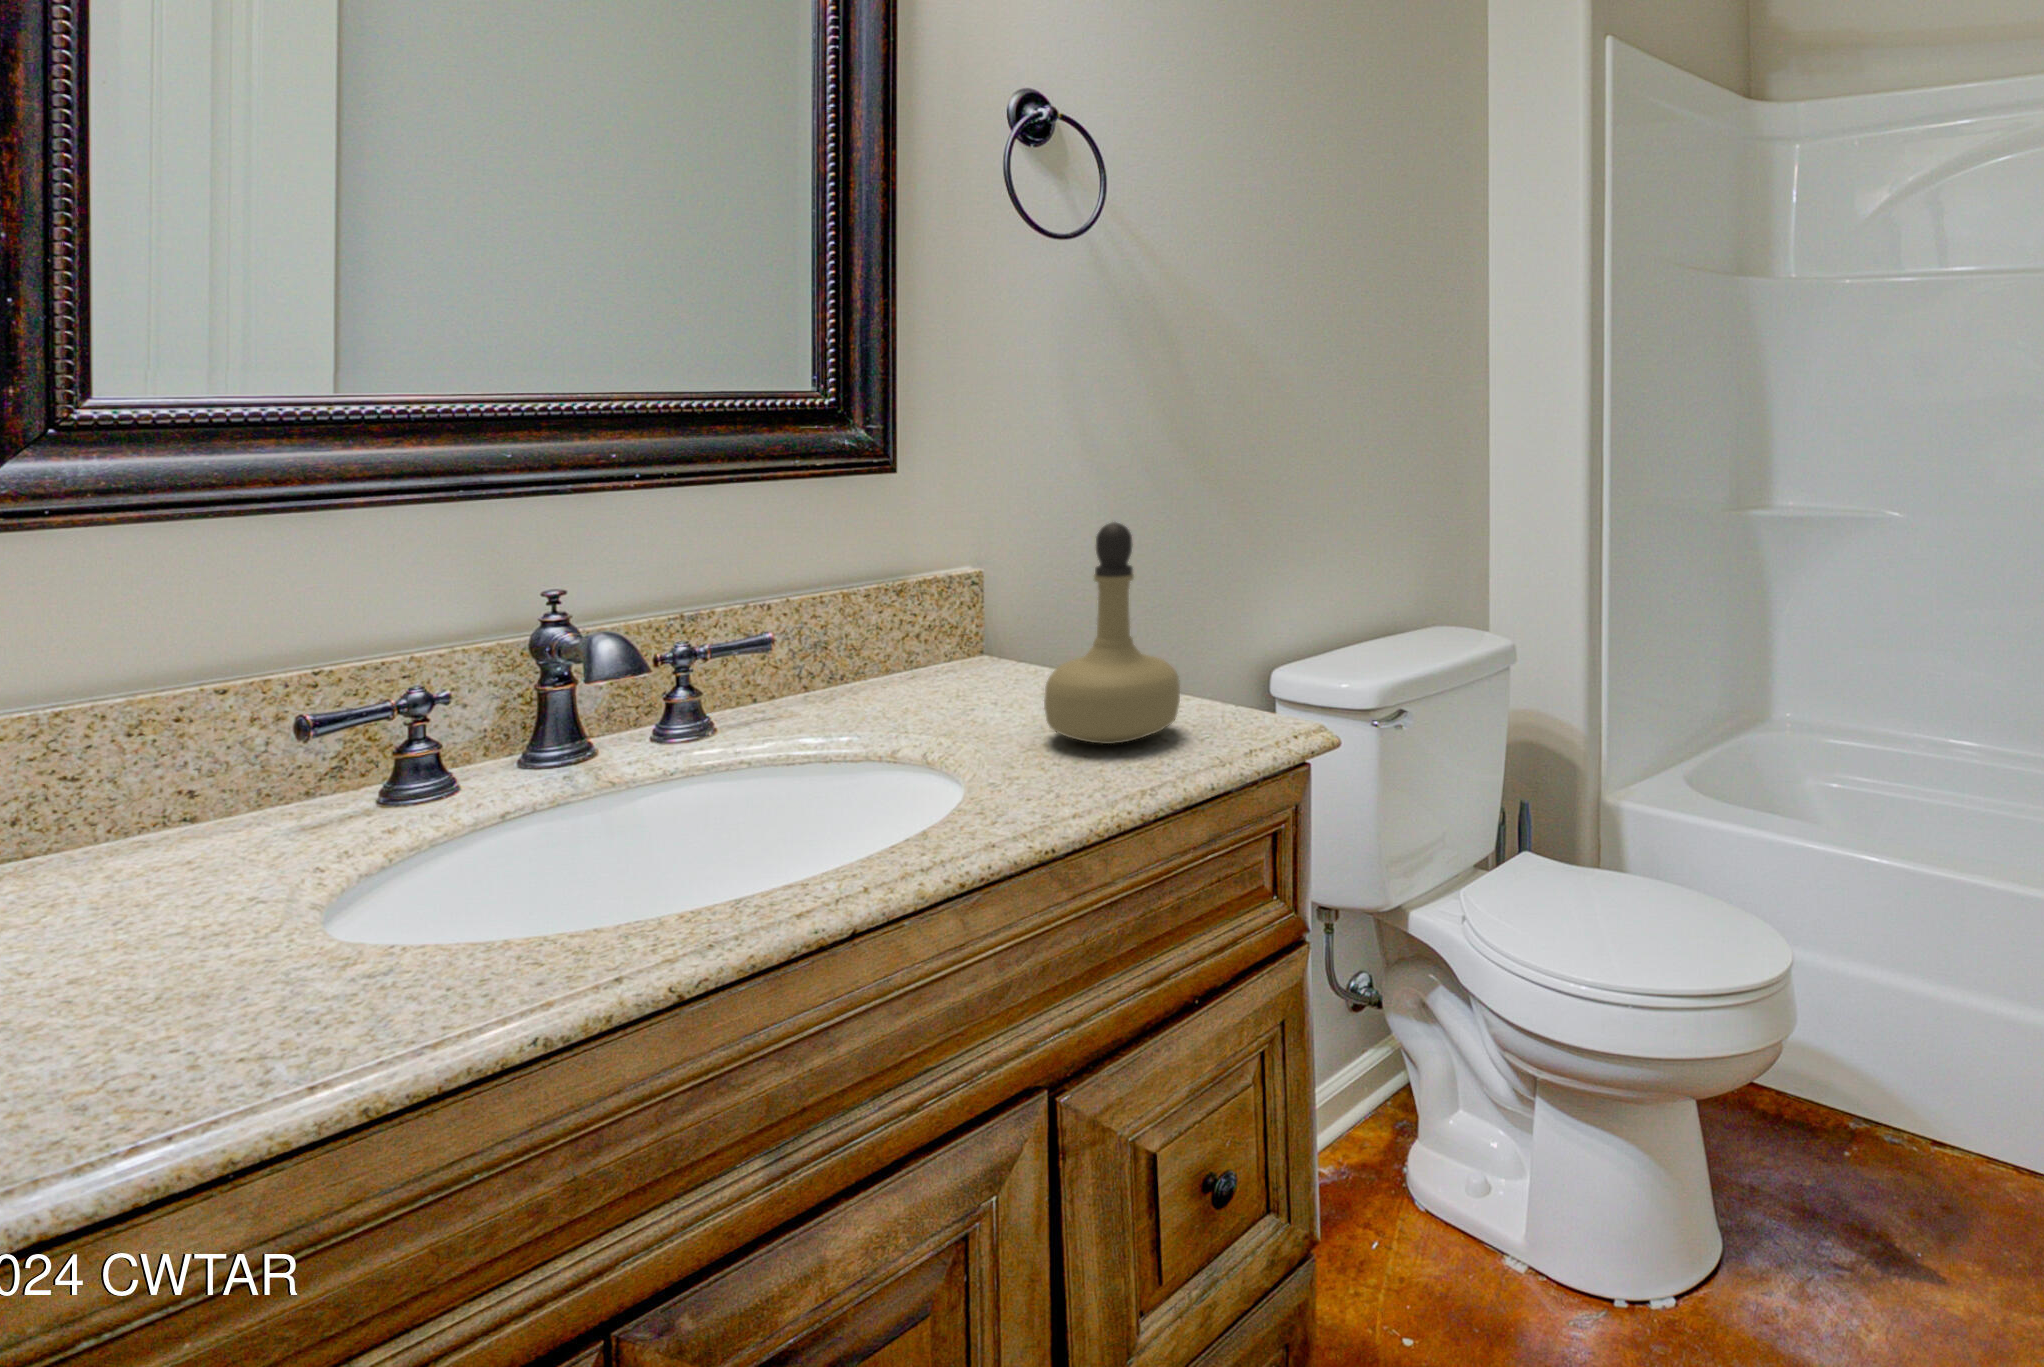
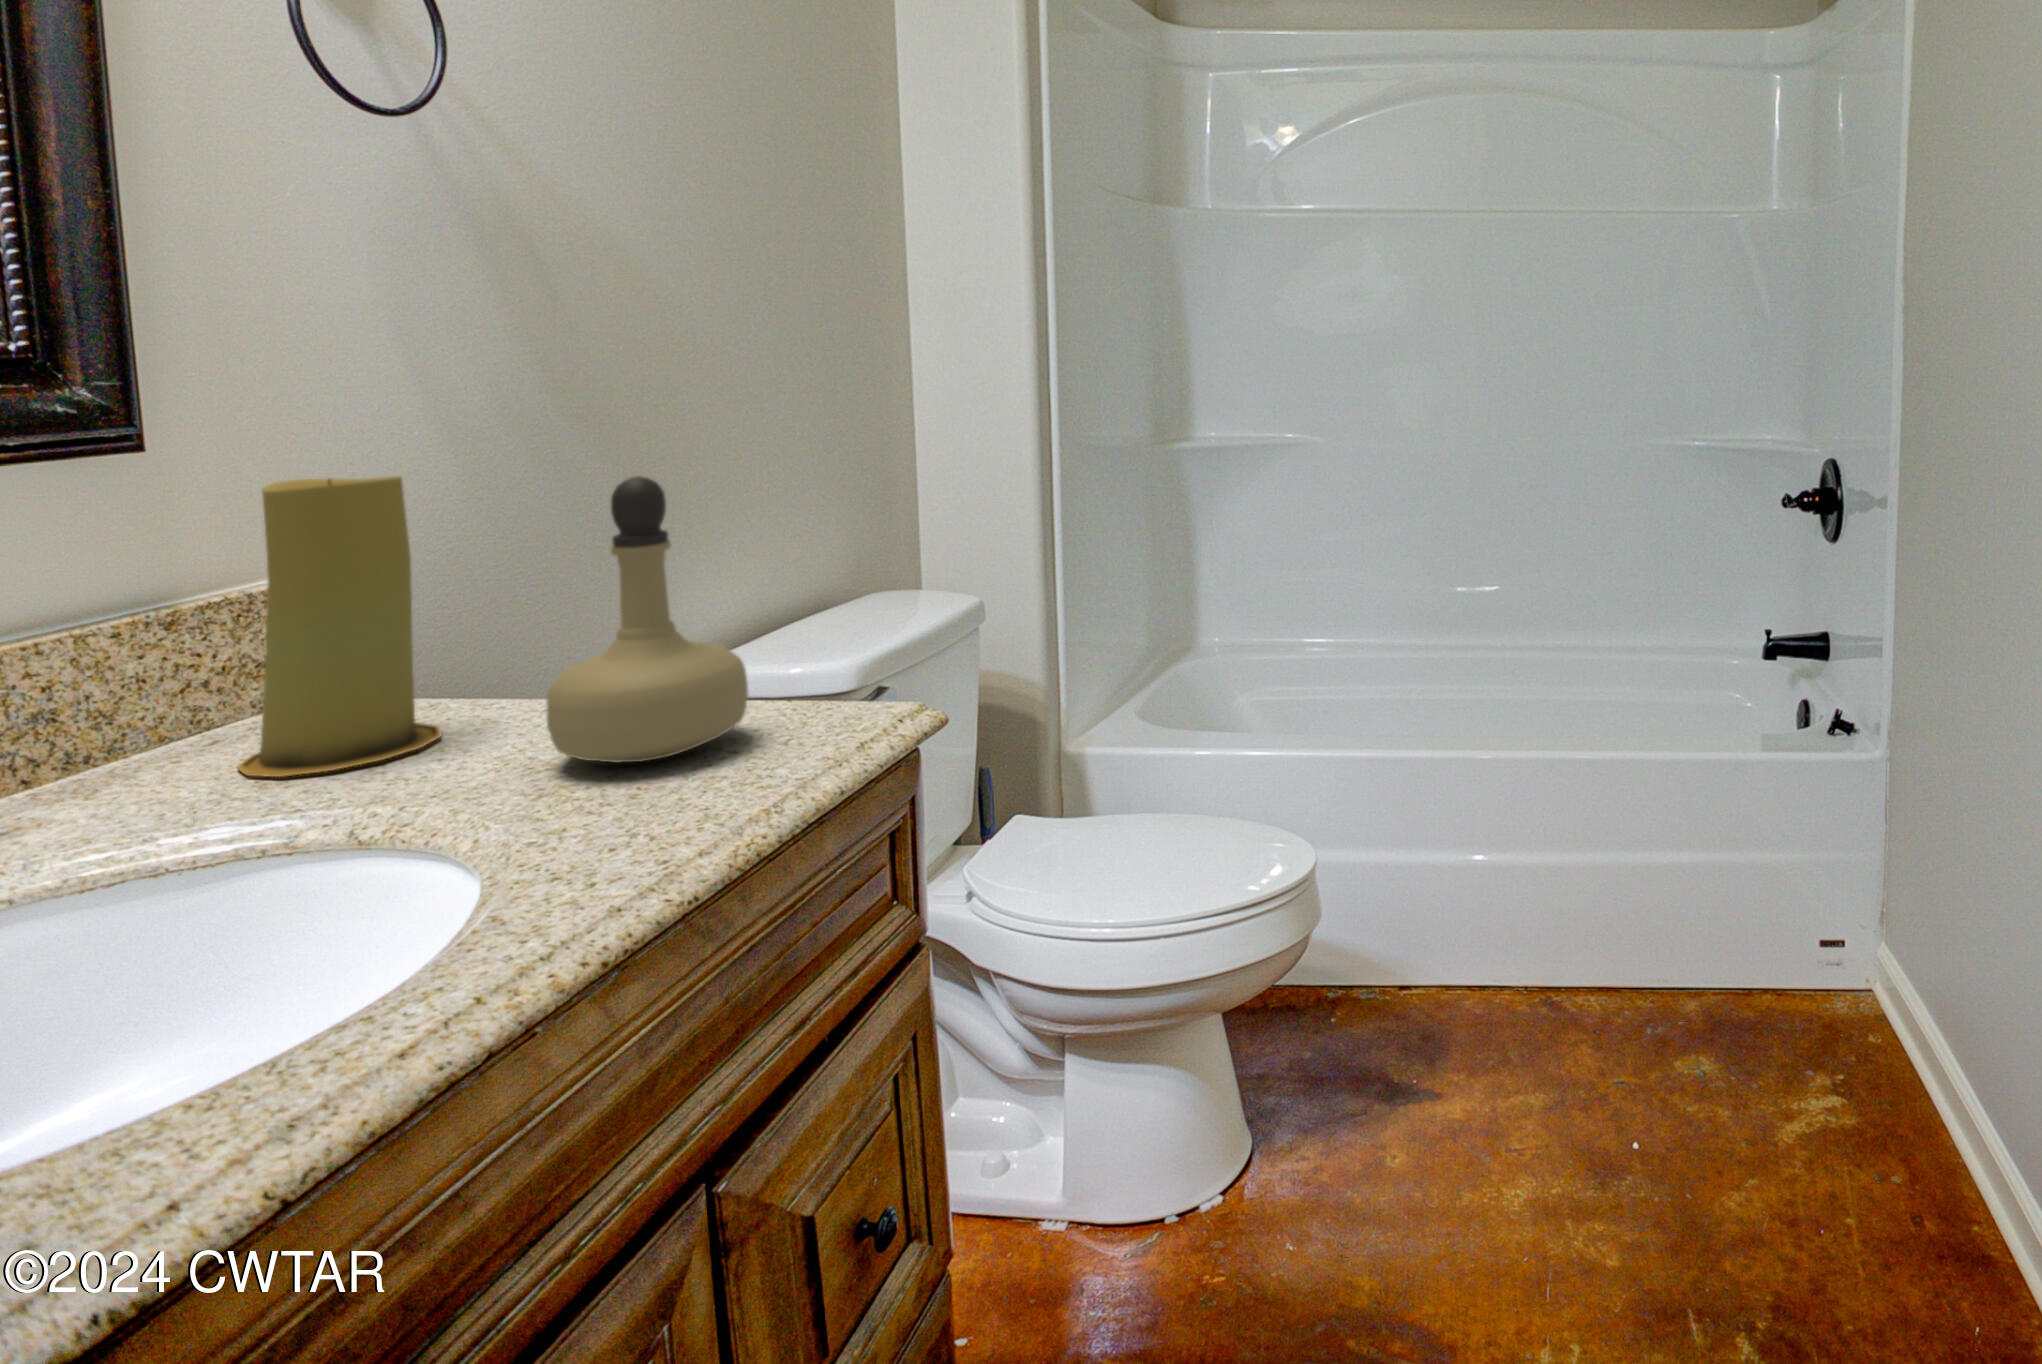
candle: none [907,502,1023,708] -> present [237,476,441,777]

